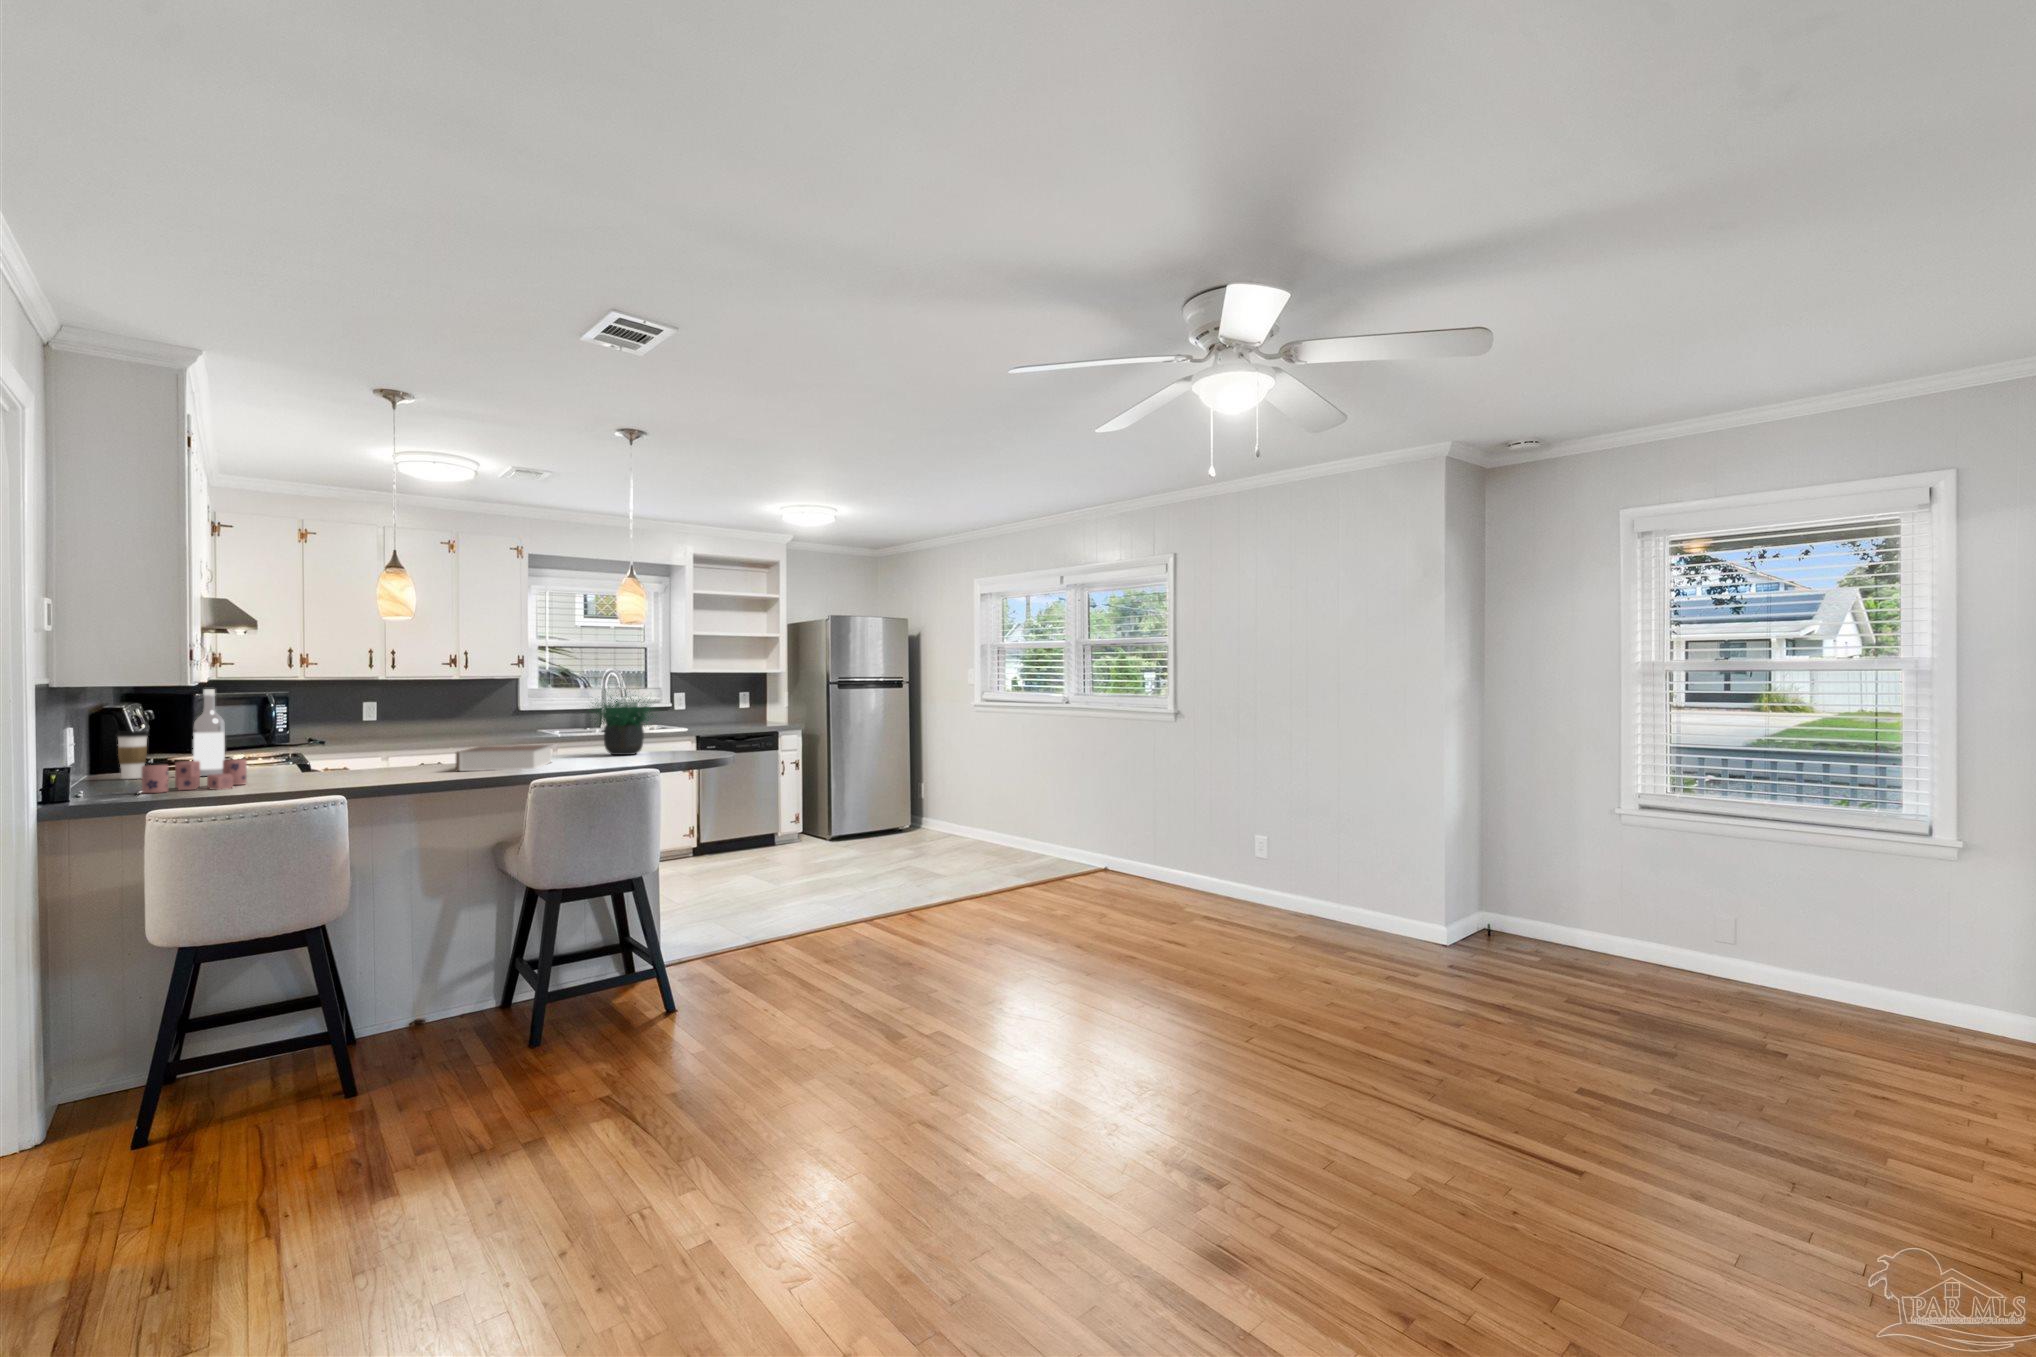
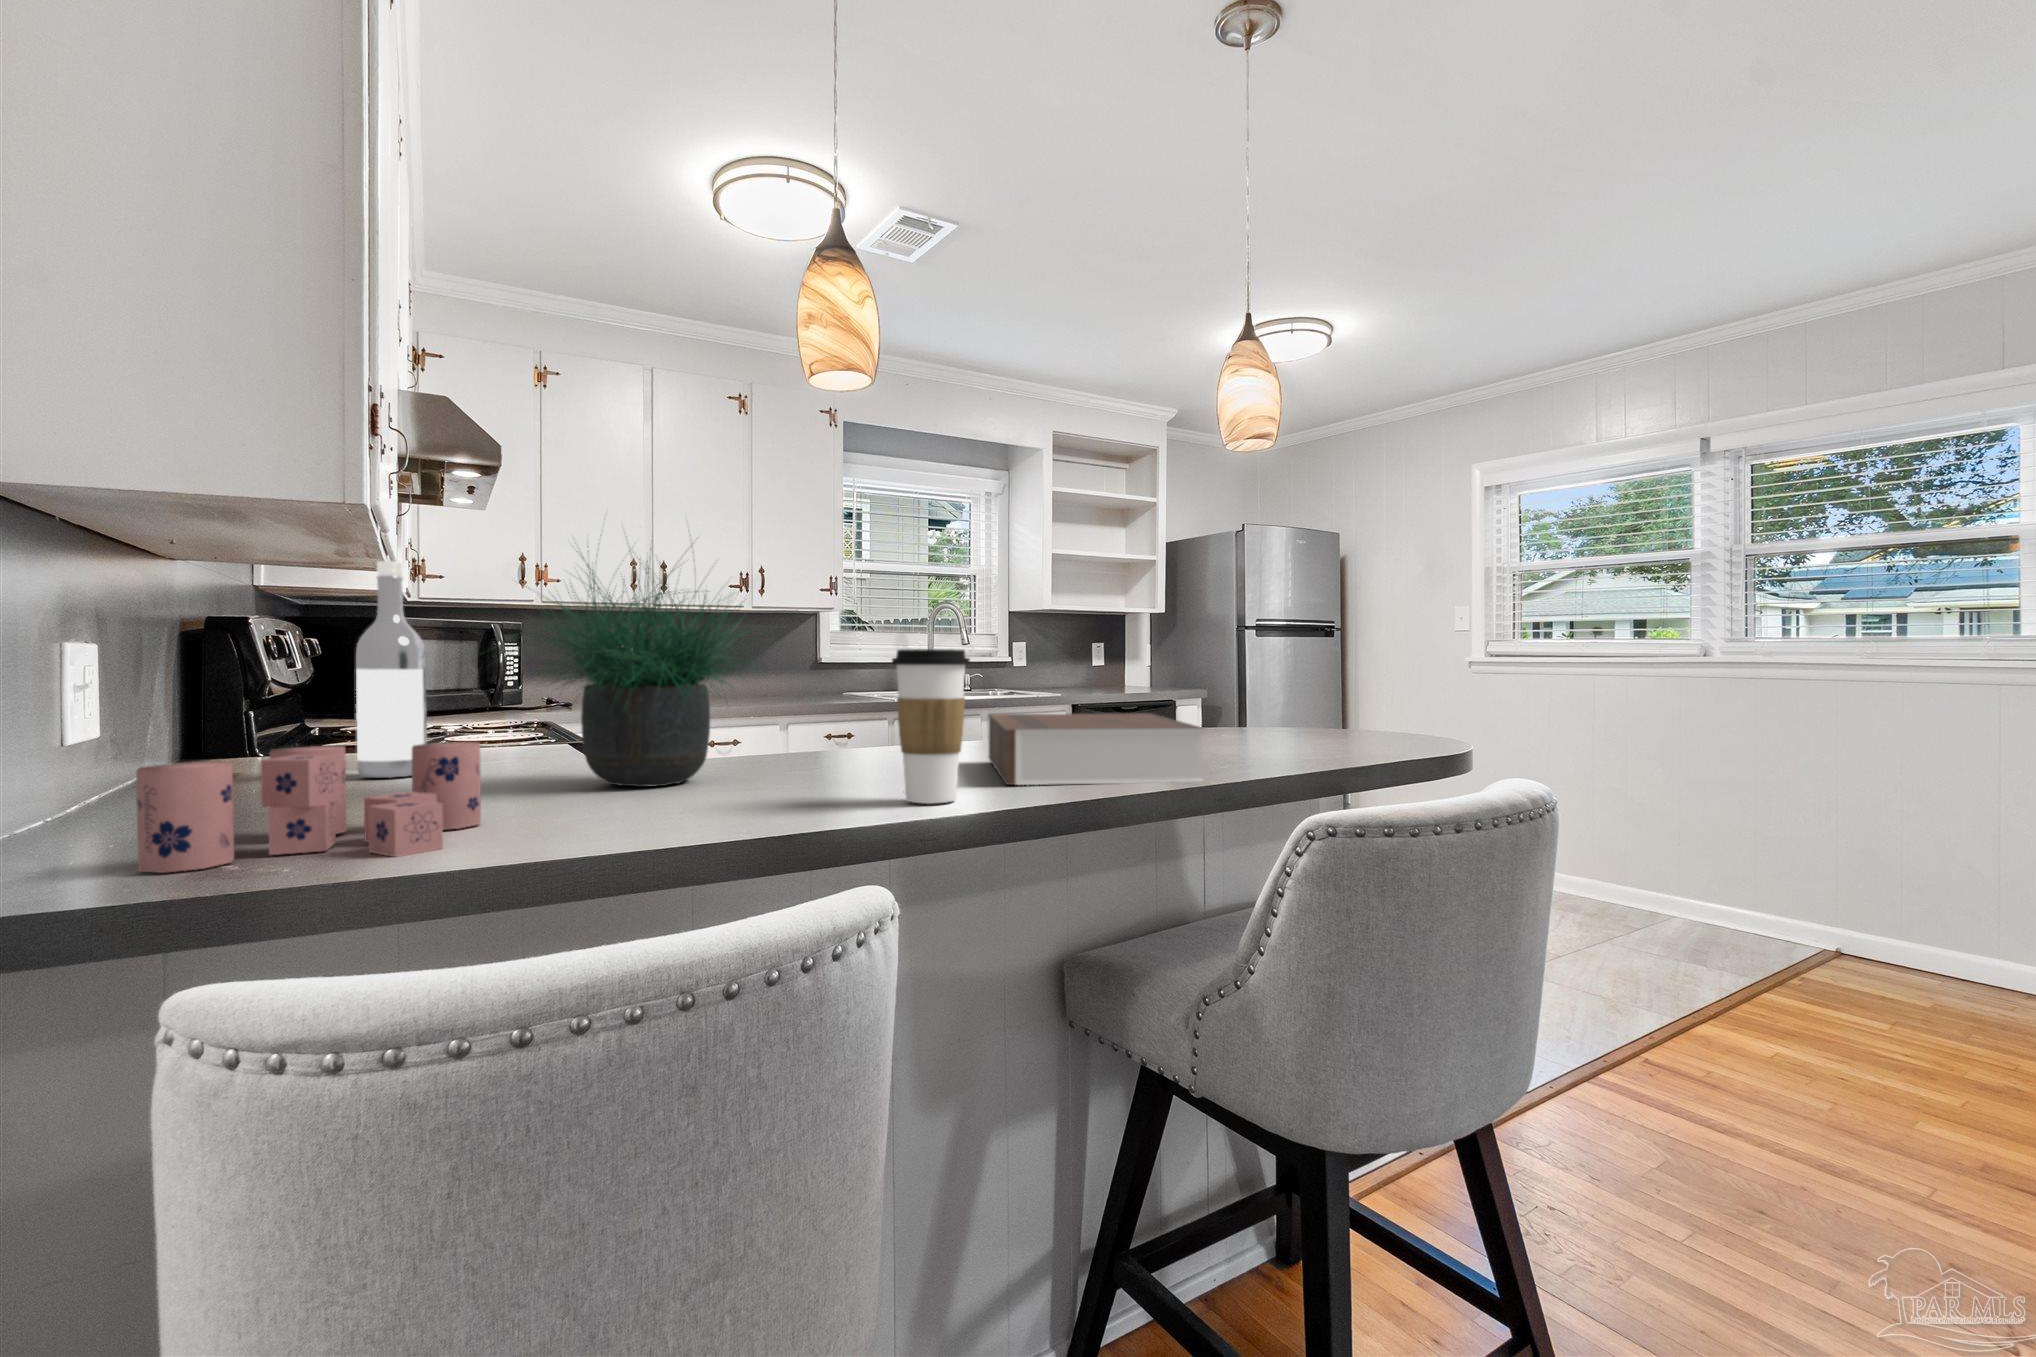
potted plant: present [591,689,652,755] -> present [526,538,751,787]
coffee cup: present [117,731,148,779] -> present [892,649,970,804]

